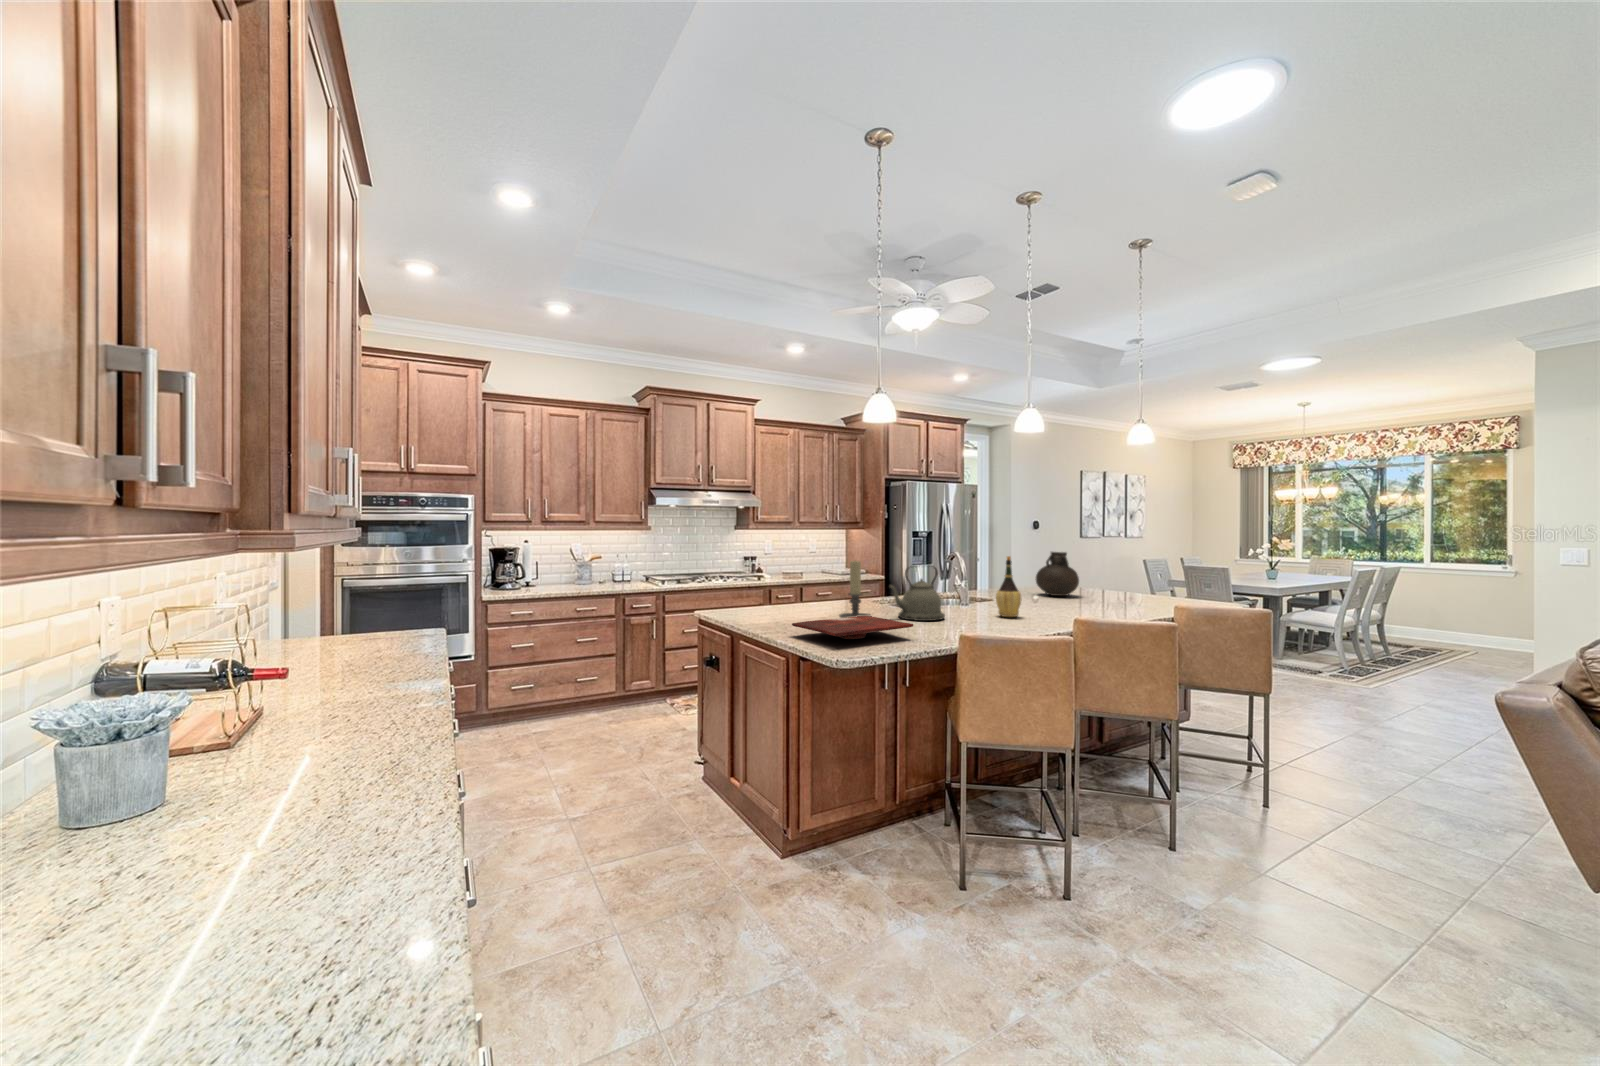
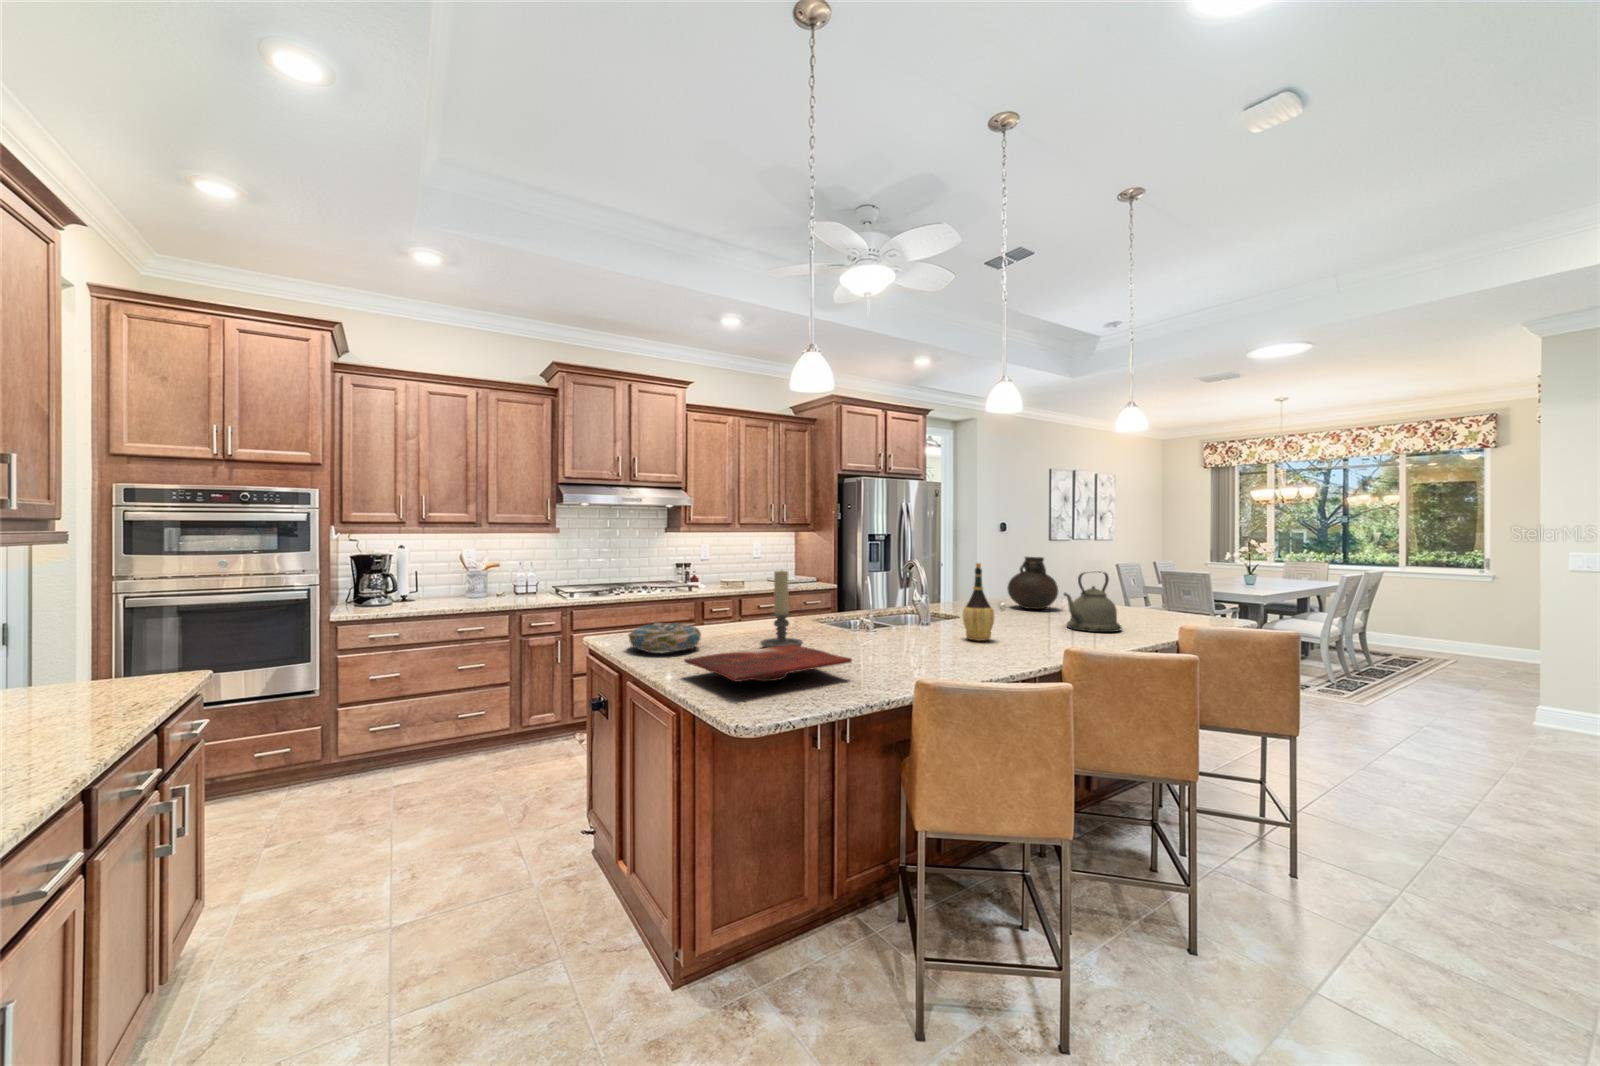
kettle: present [889,567,945,621] -> present [1064,572,1121,632]
decorative bowl: none [741,600,795,622] -> present [628,623,701,652]

